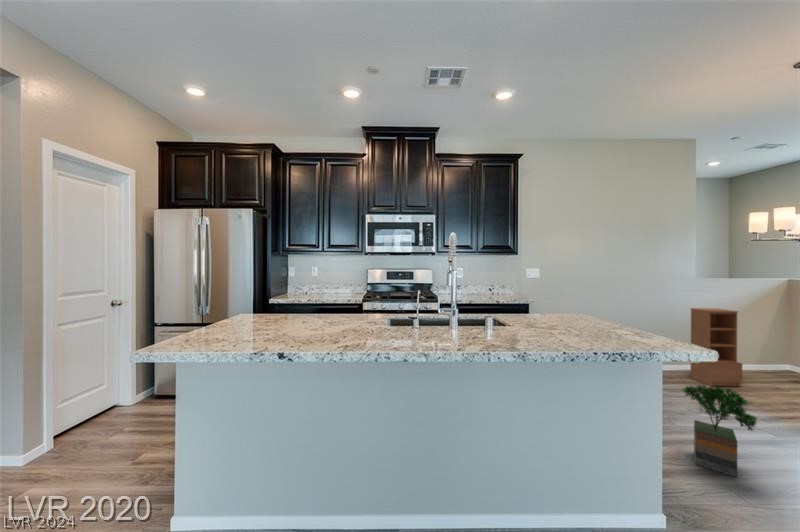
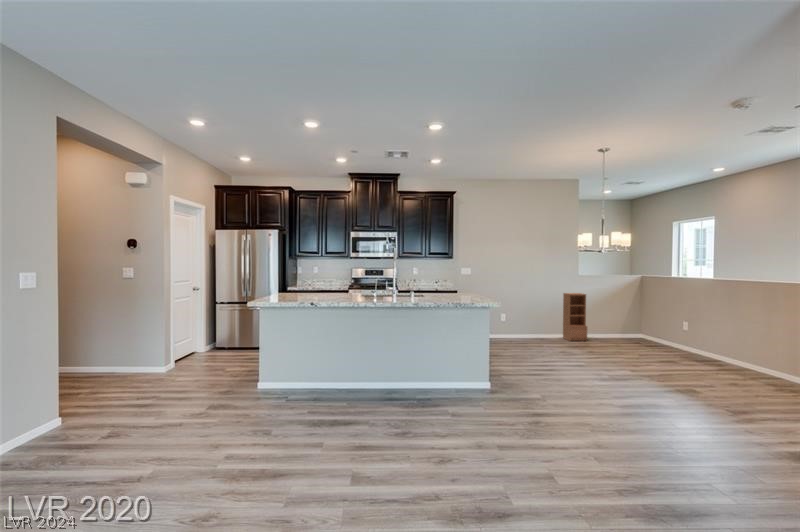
potted tree: present [683,384,757,477] -> none [518,326,544,367]

